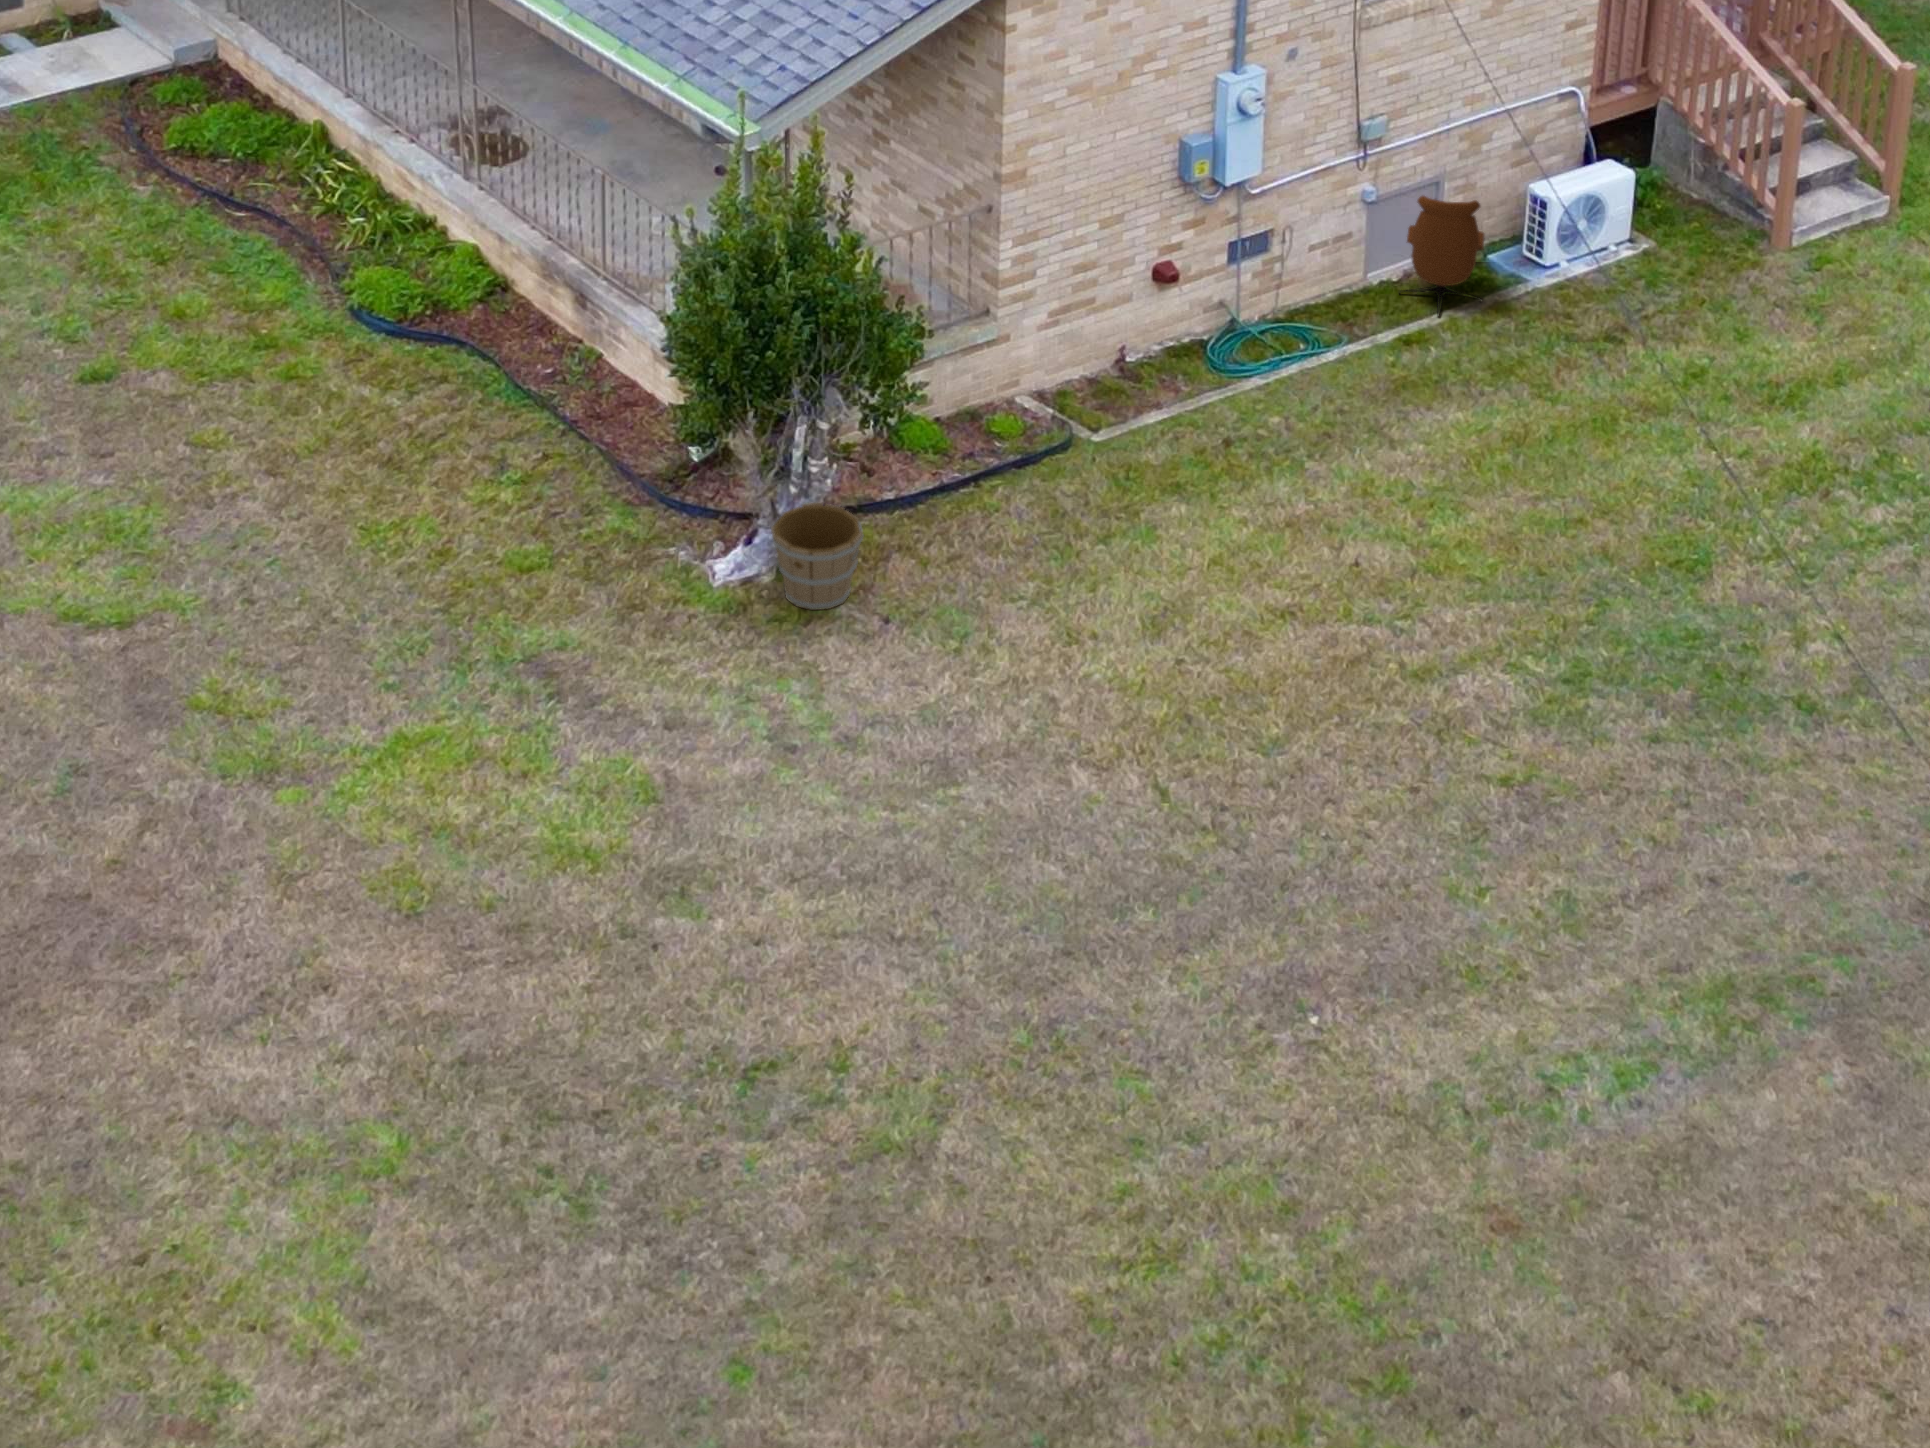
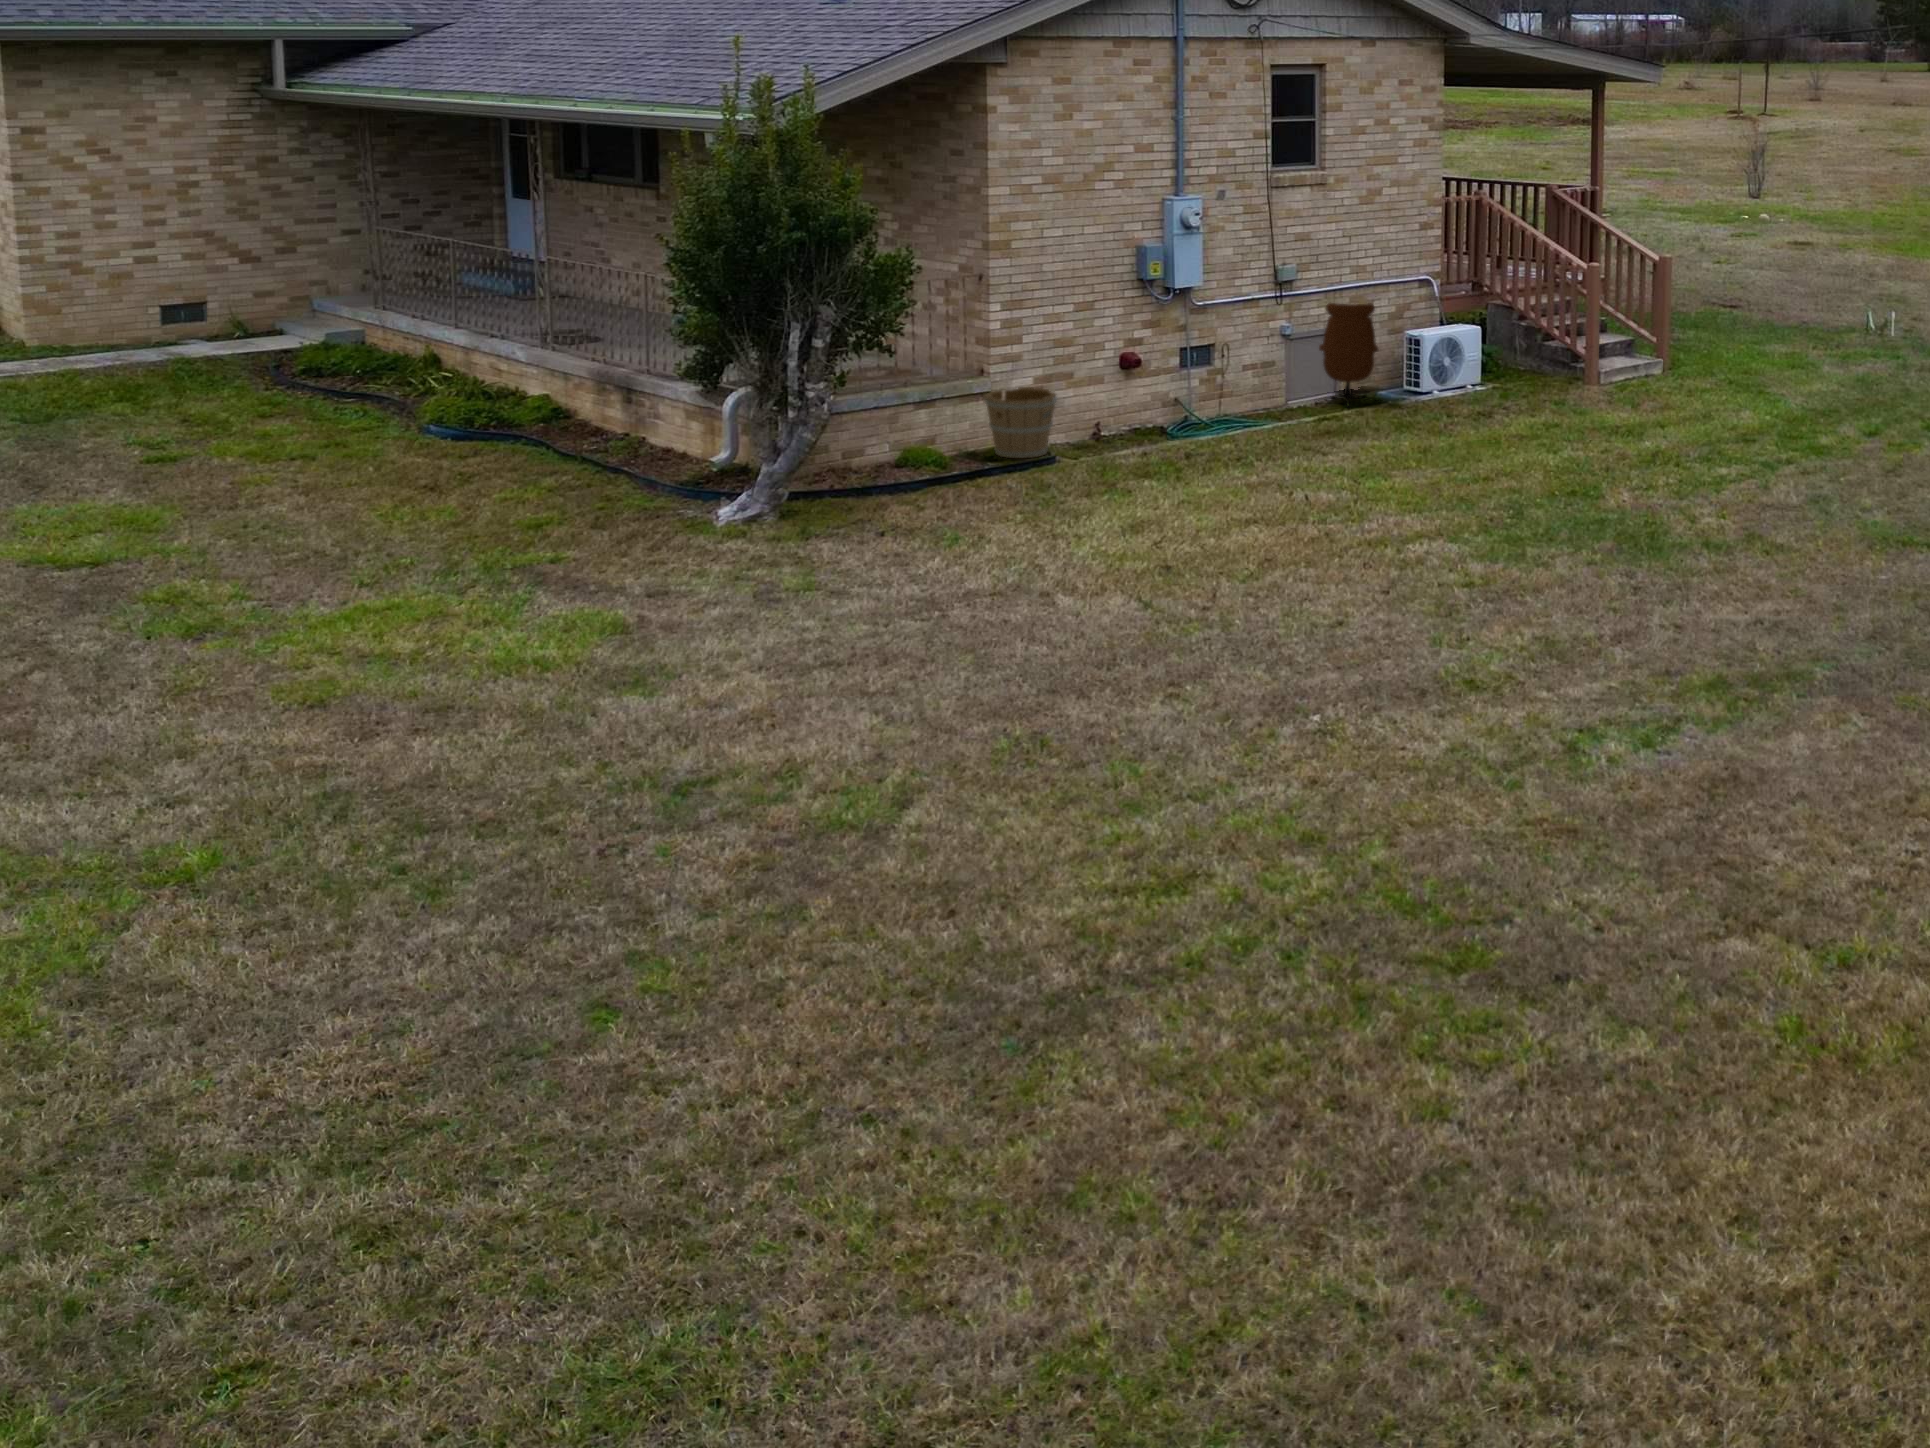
wooden bucket: present [771,503,863,610] -> present [984,387,1057,458]

